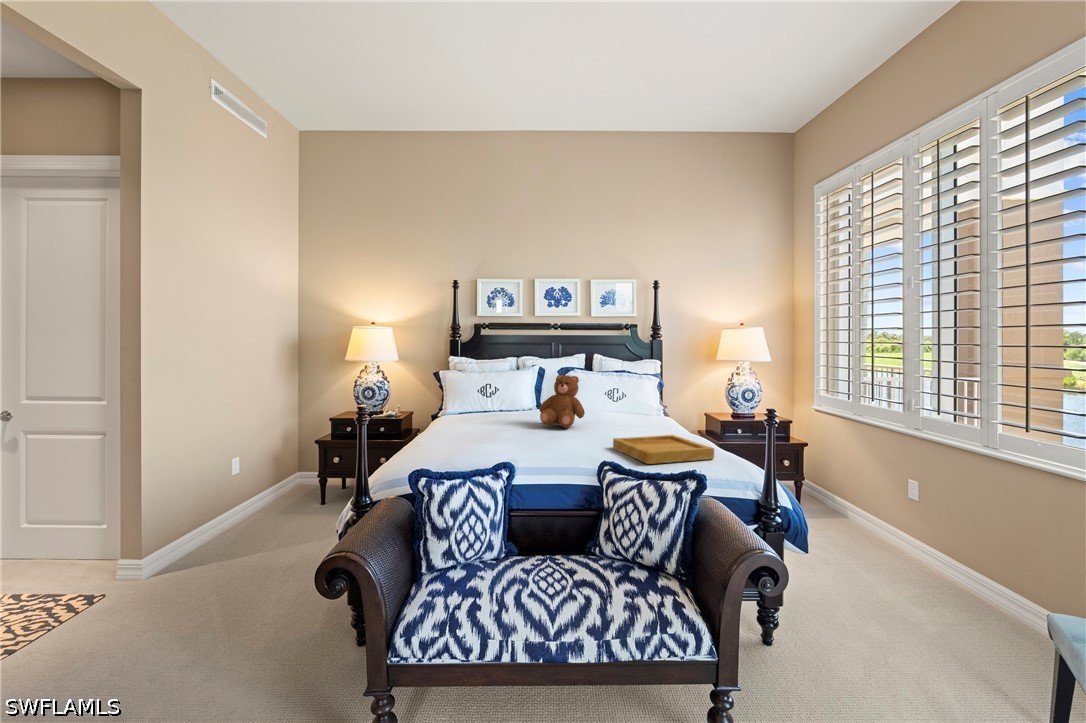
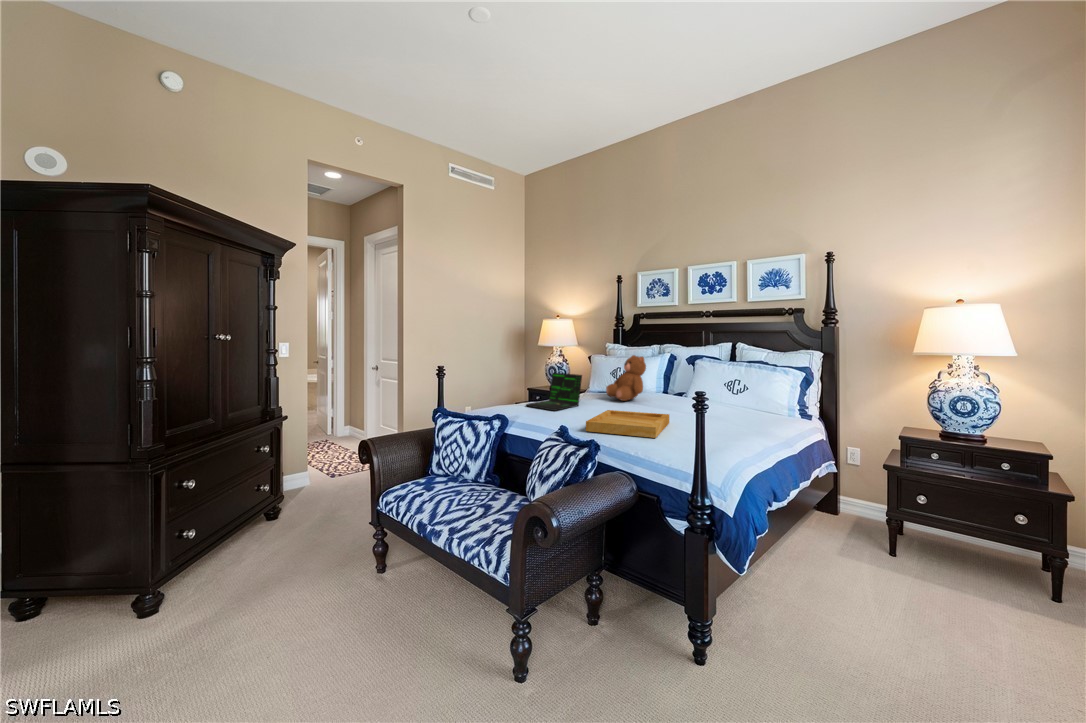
laptop: none [484,400,553,449] -> present [526,373,582,411]

